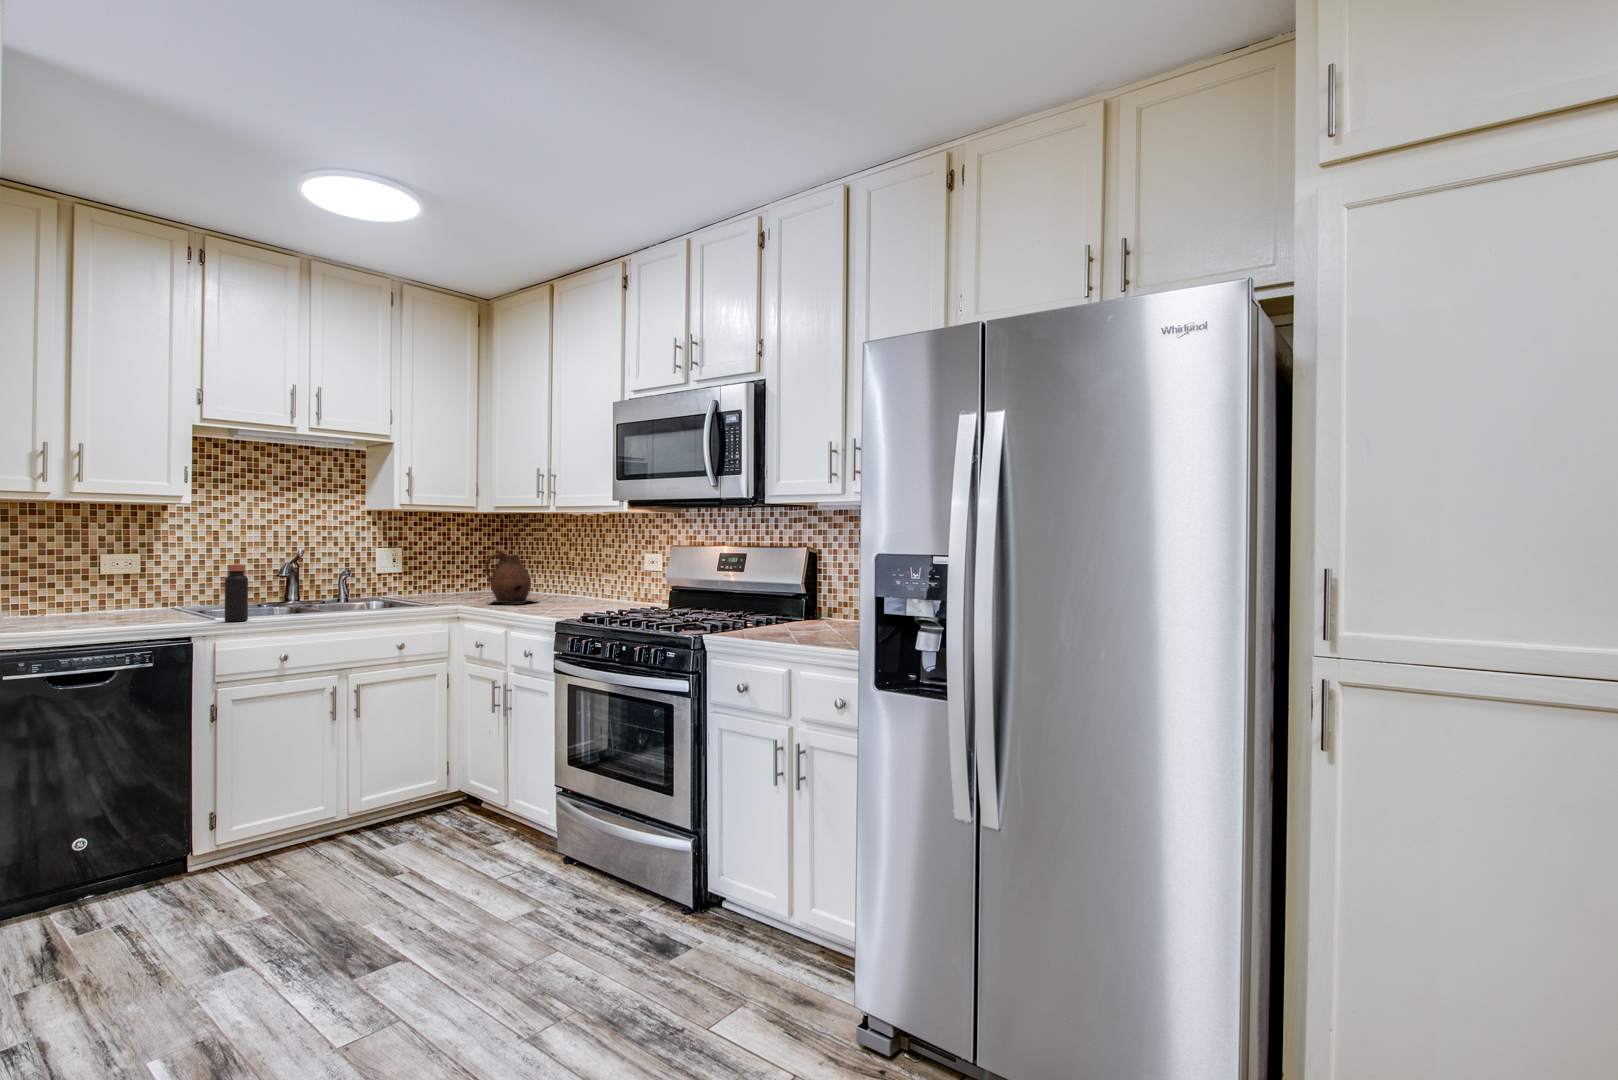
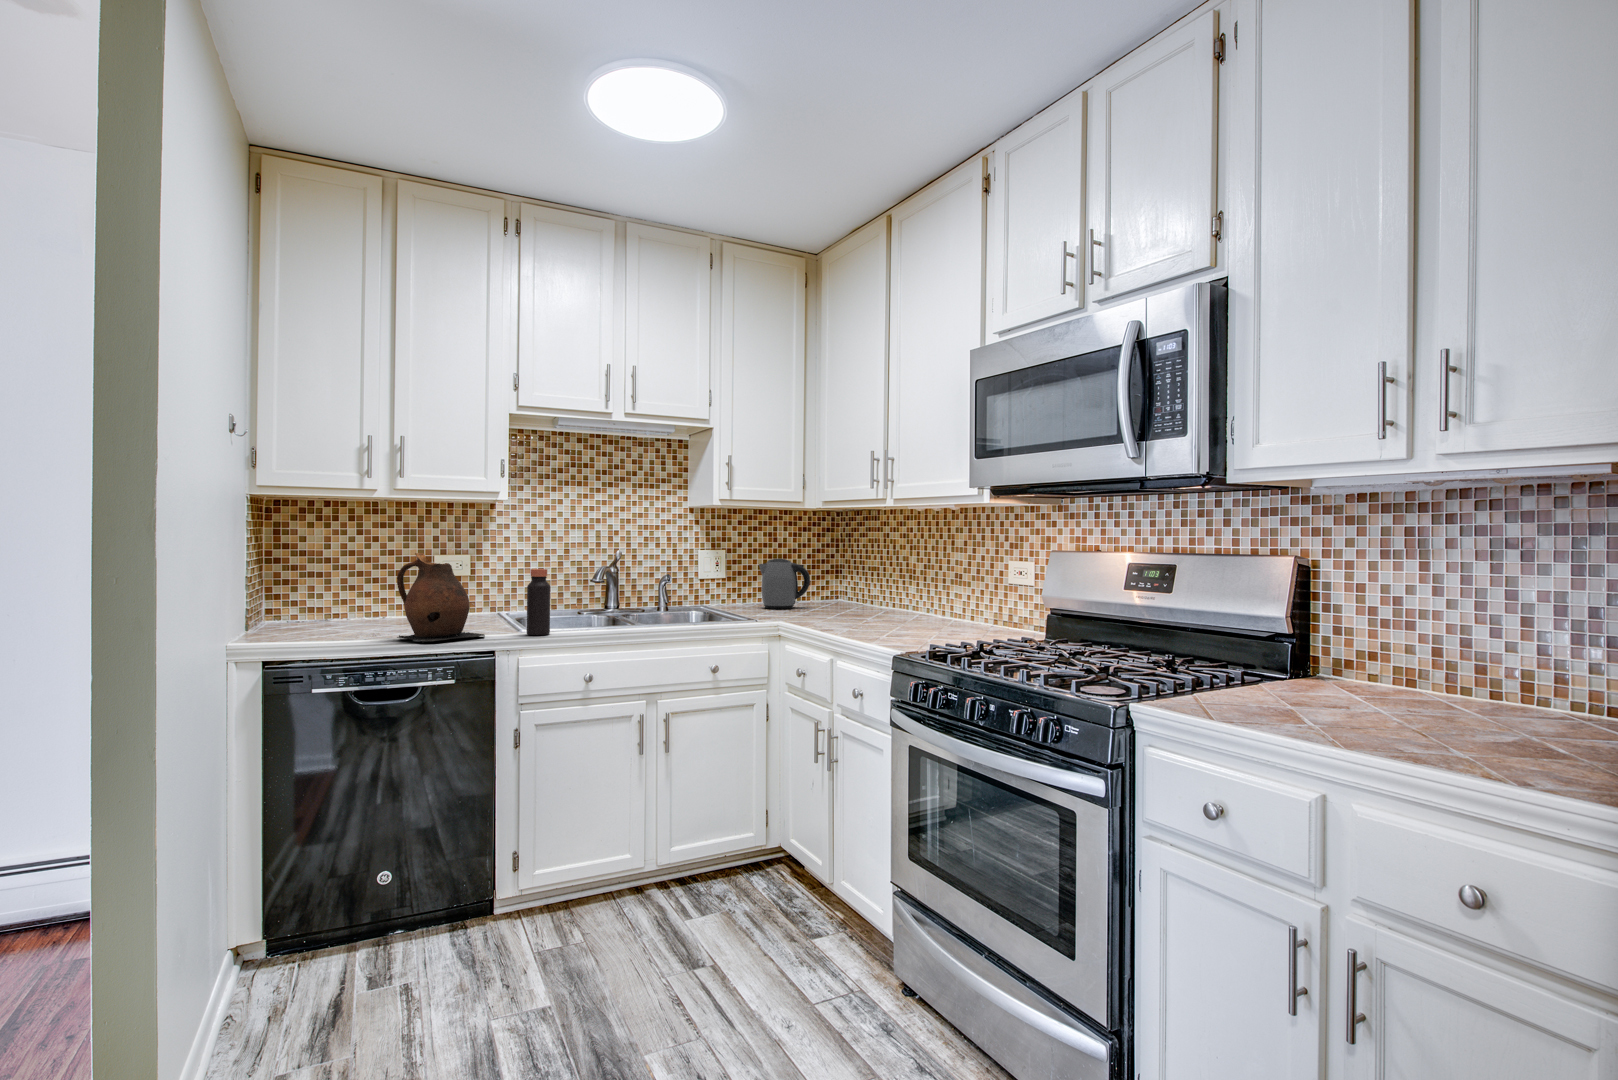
ceramic pitcher: present [485,548,533,604] -> present [397,553,485,643]
kettle: none [435,555,483,597] -> present [759,559,810,609]

